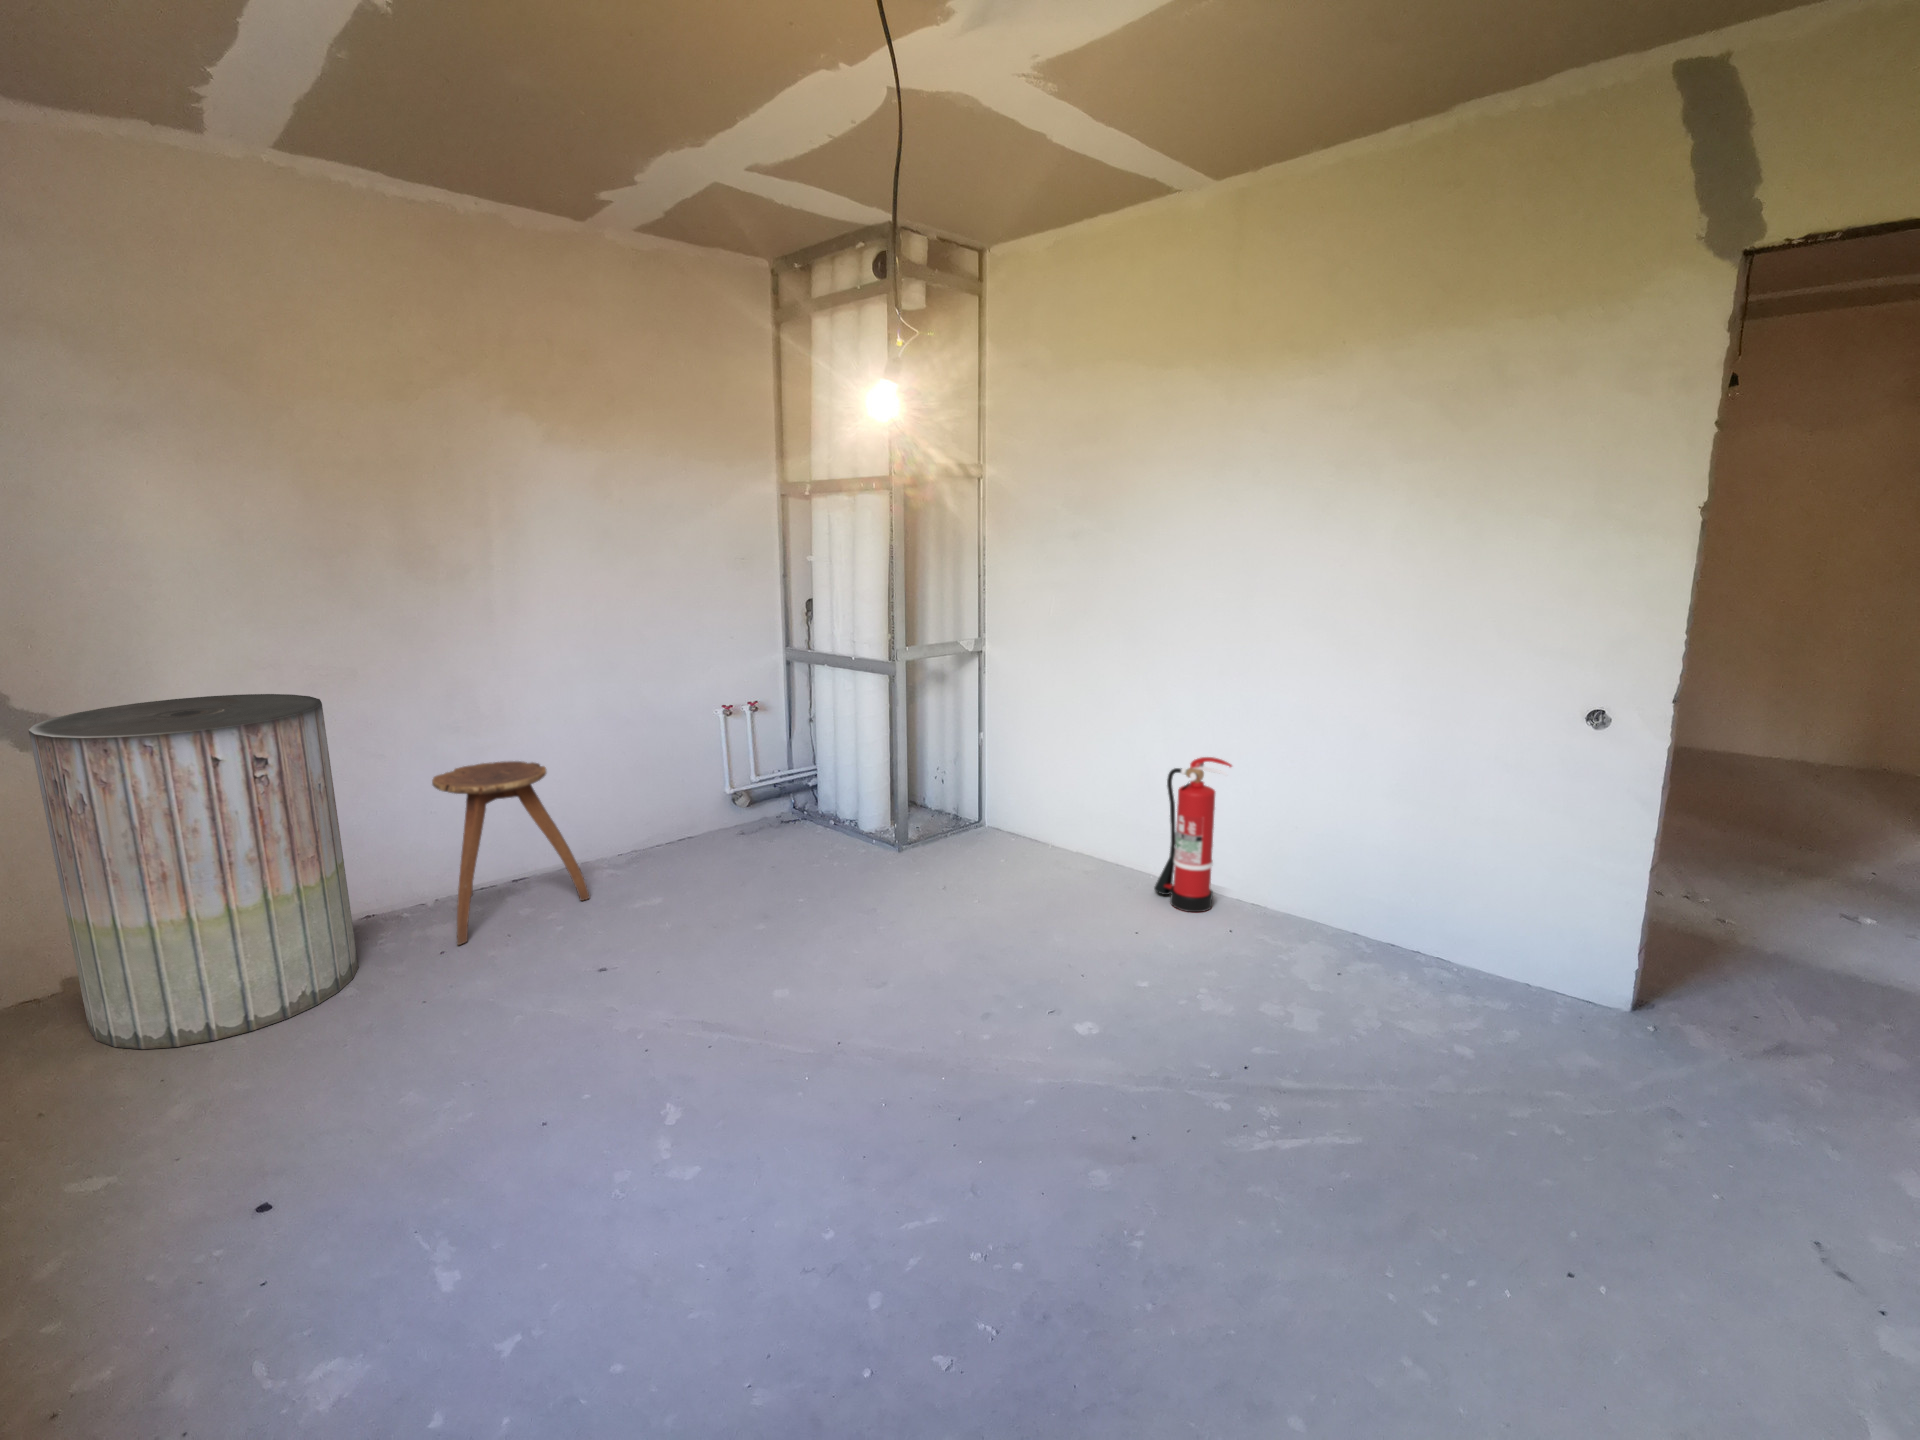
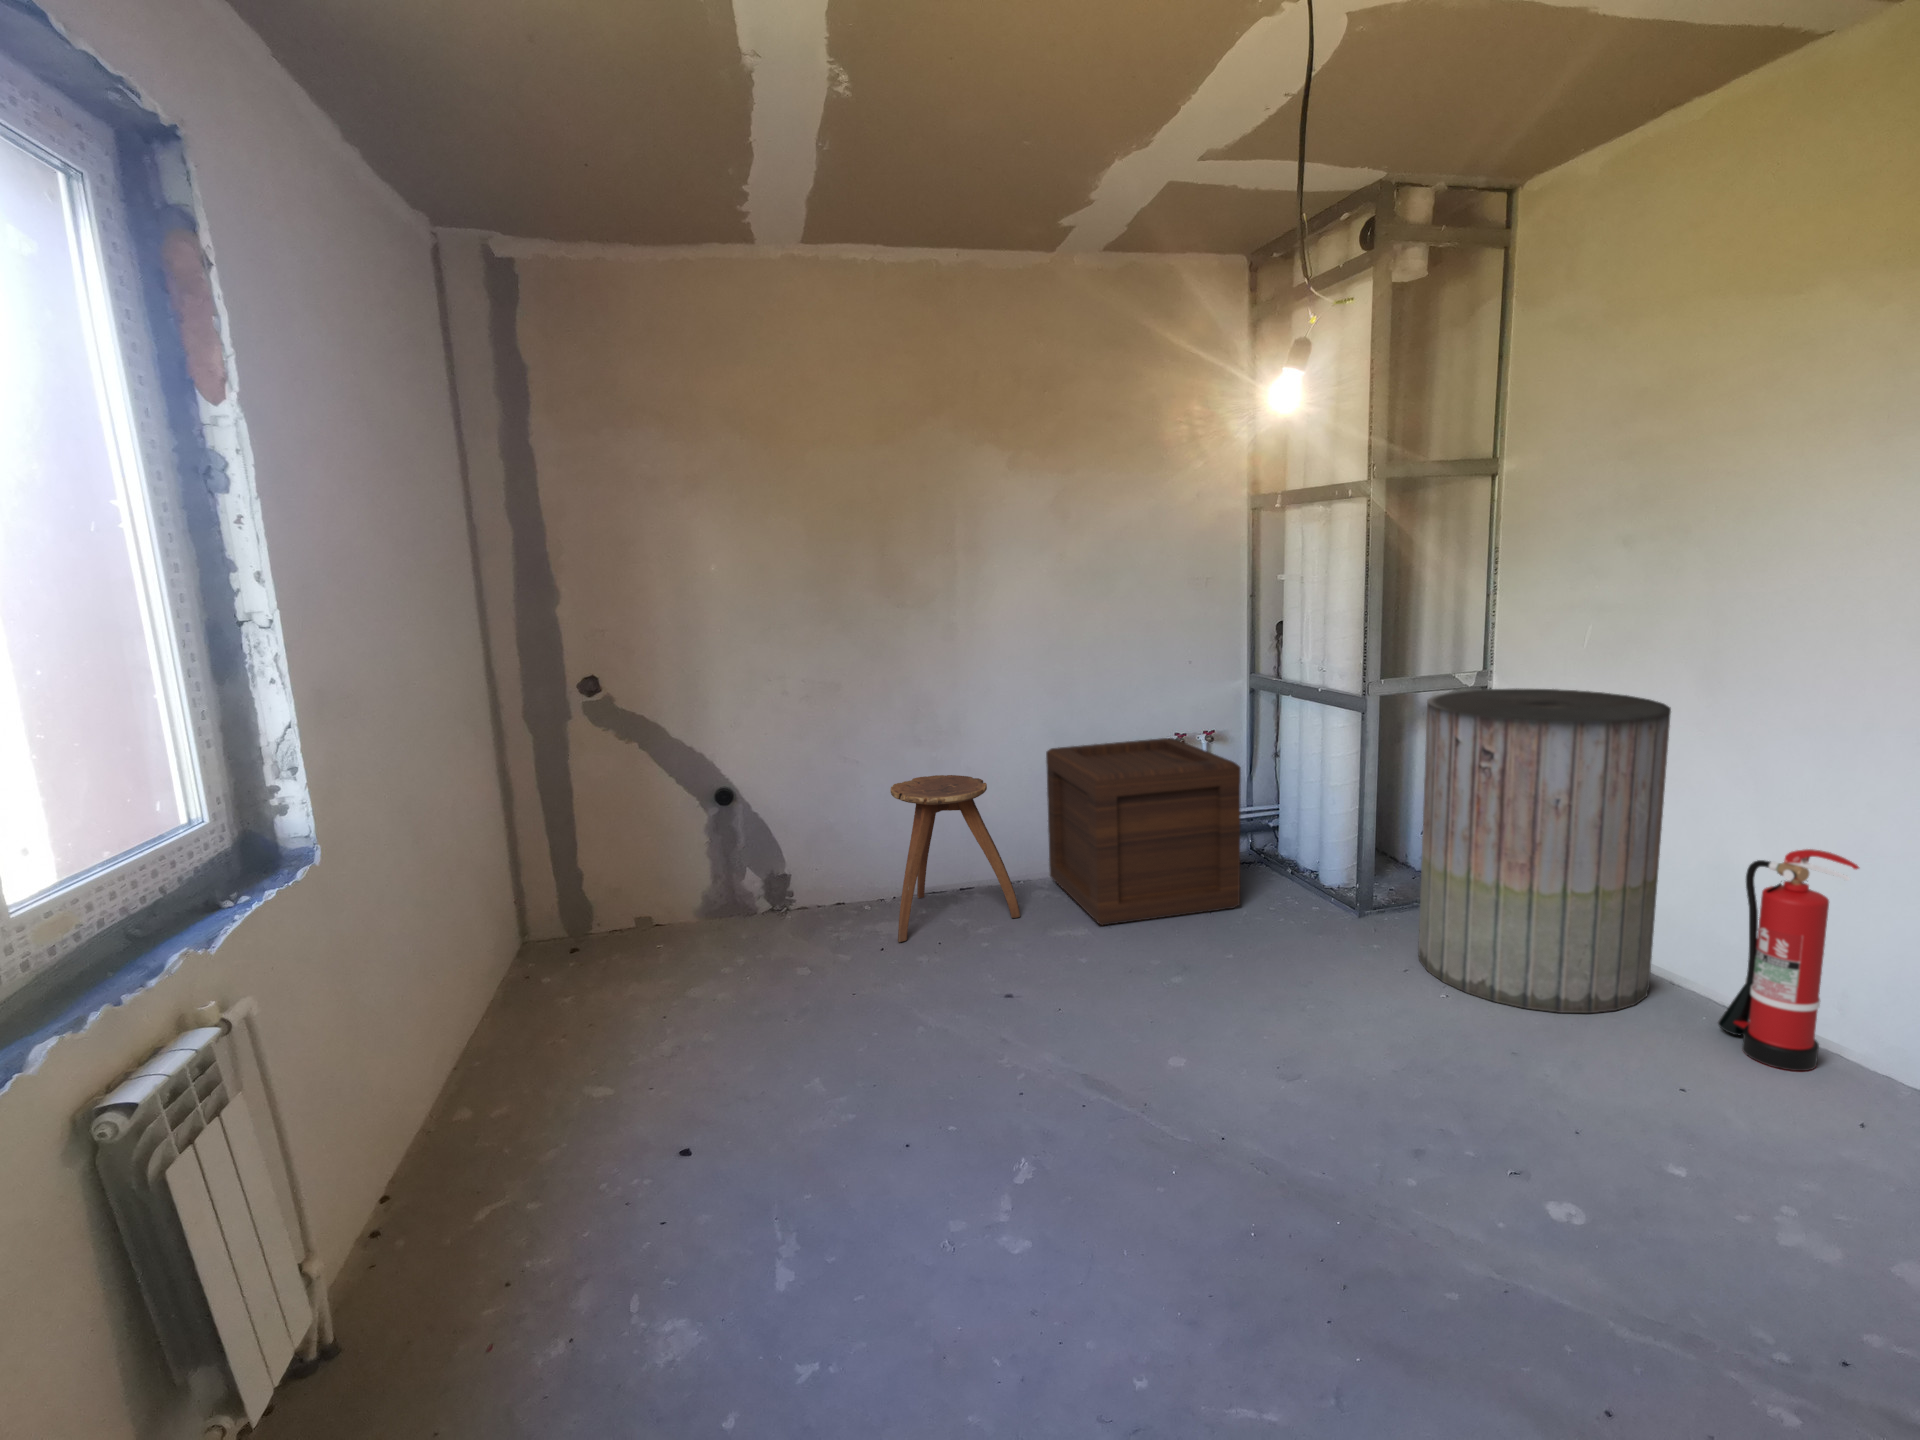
trash can: present [28,694,358,1049] -> present [1418,688,1671,1013]
wooden crate: none [599,710,800,894] -> present [1046,738,1241,925]

